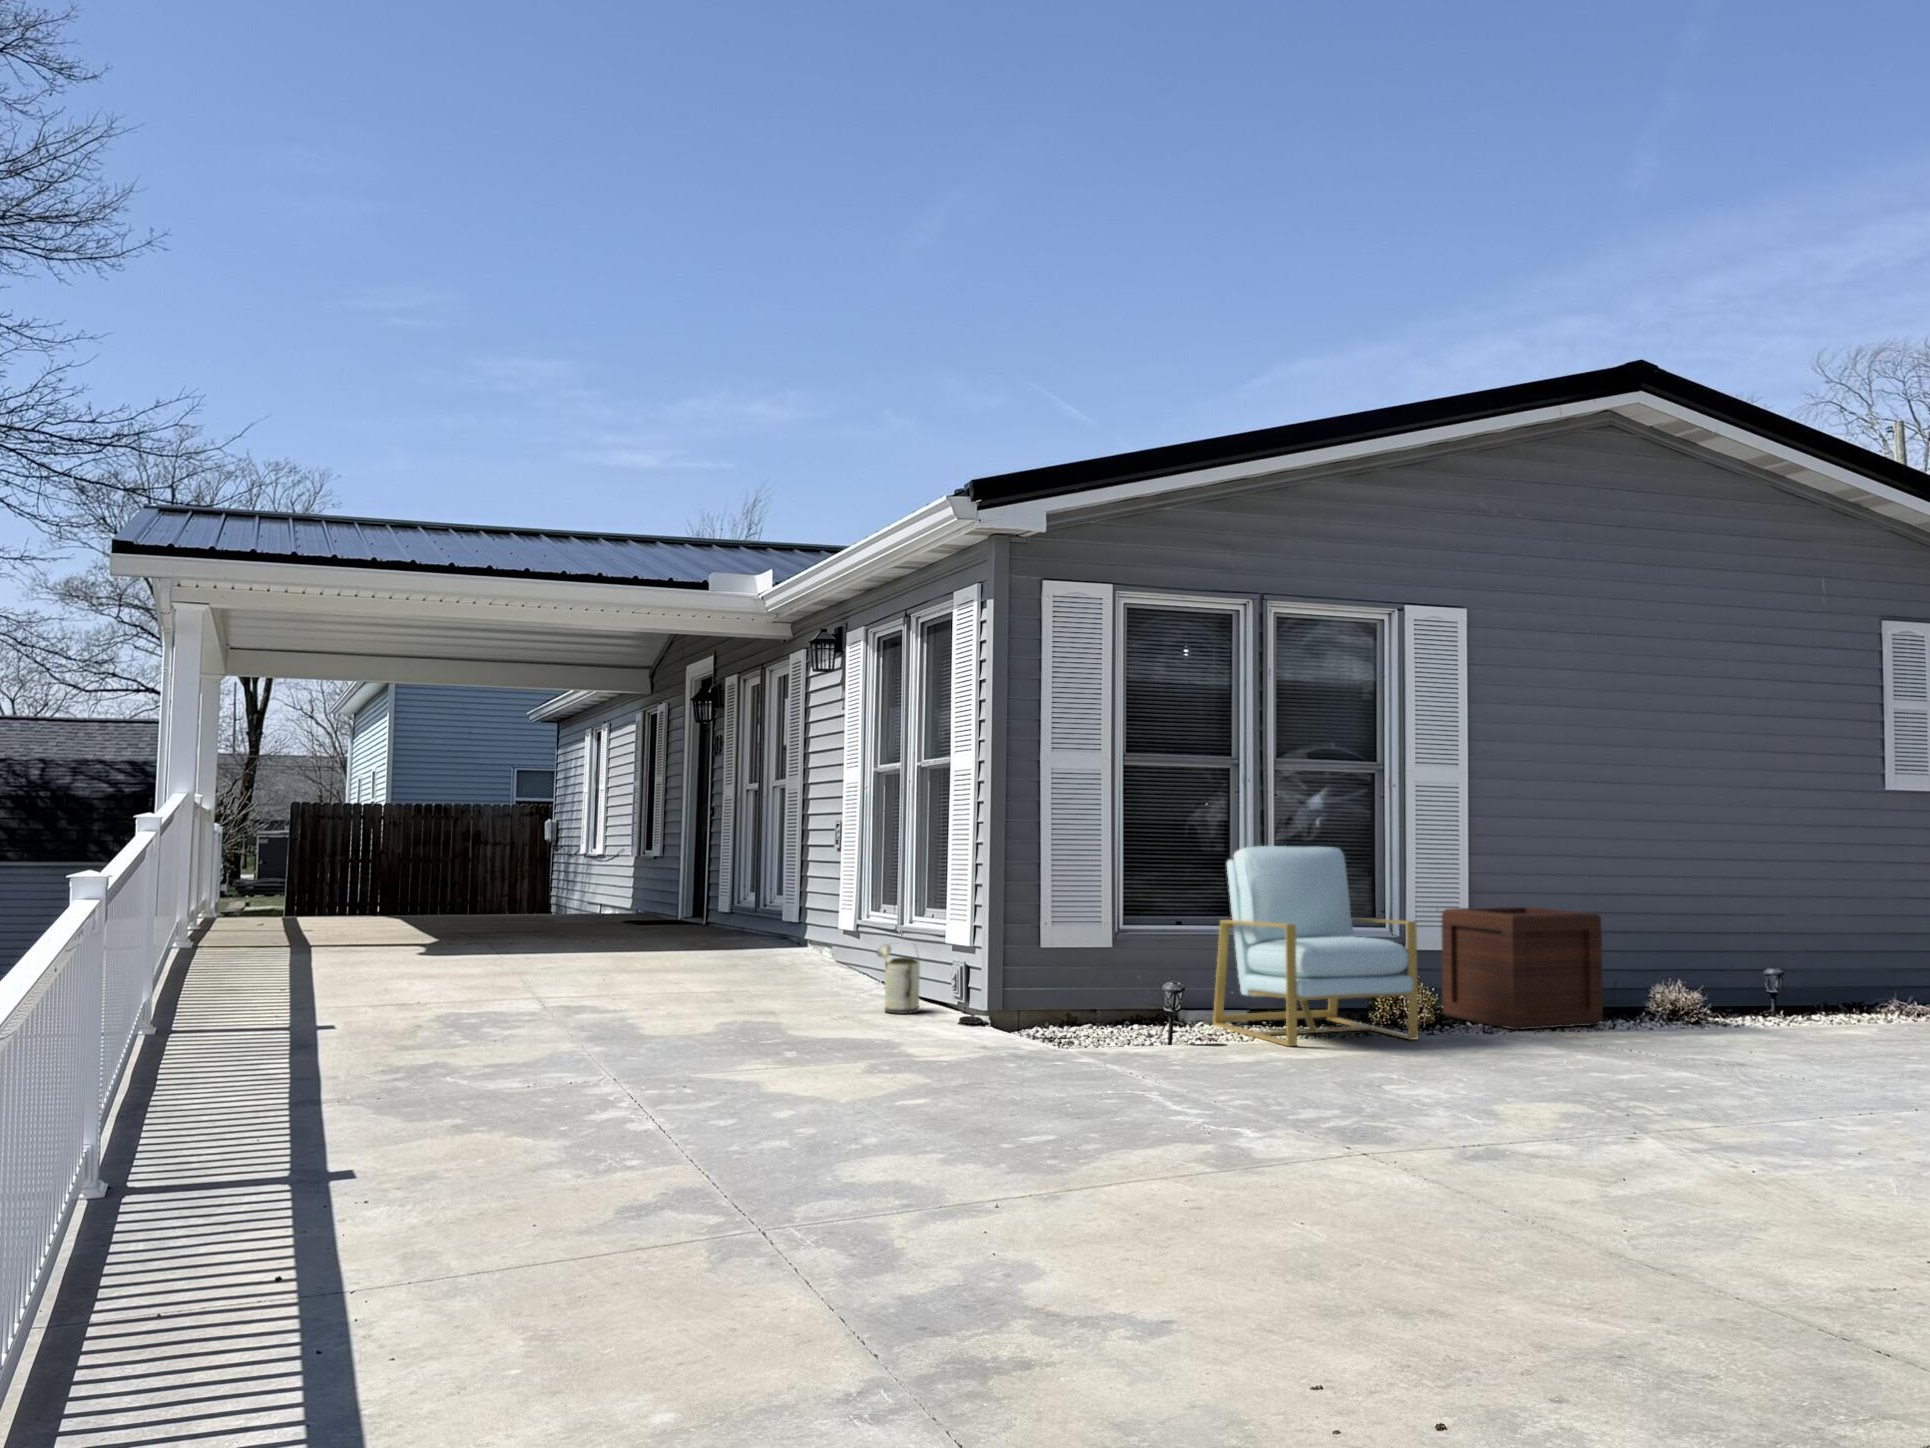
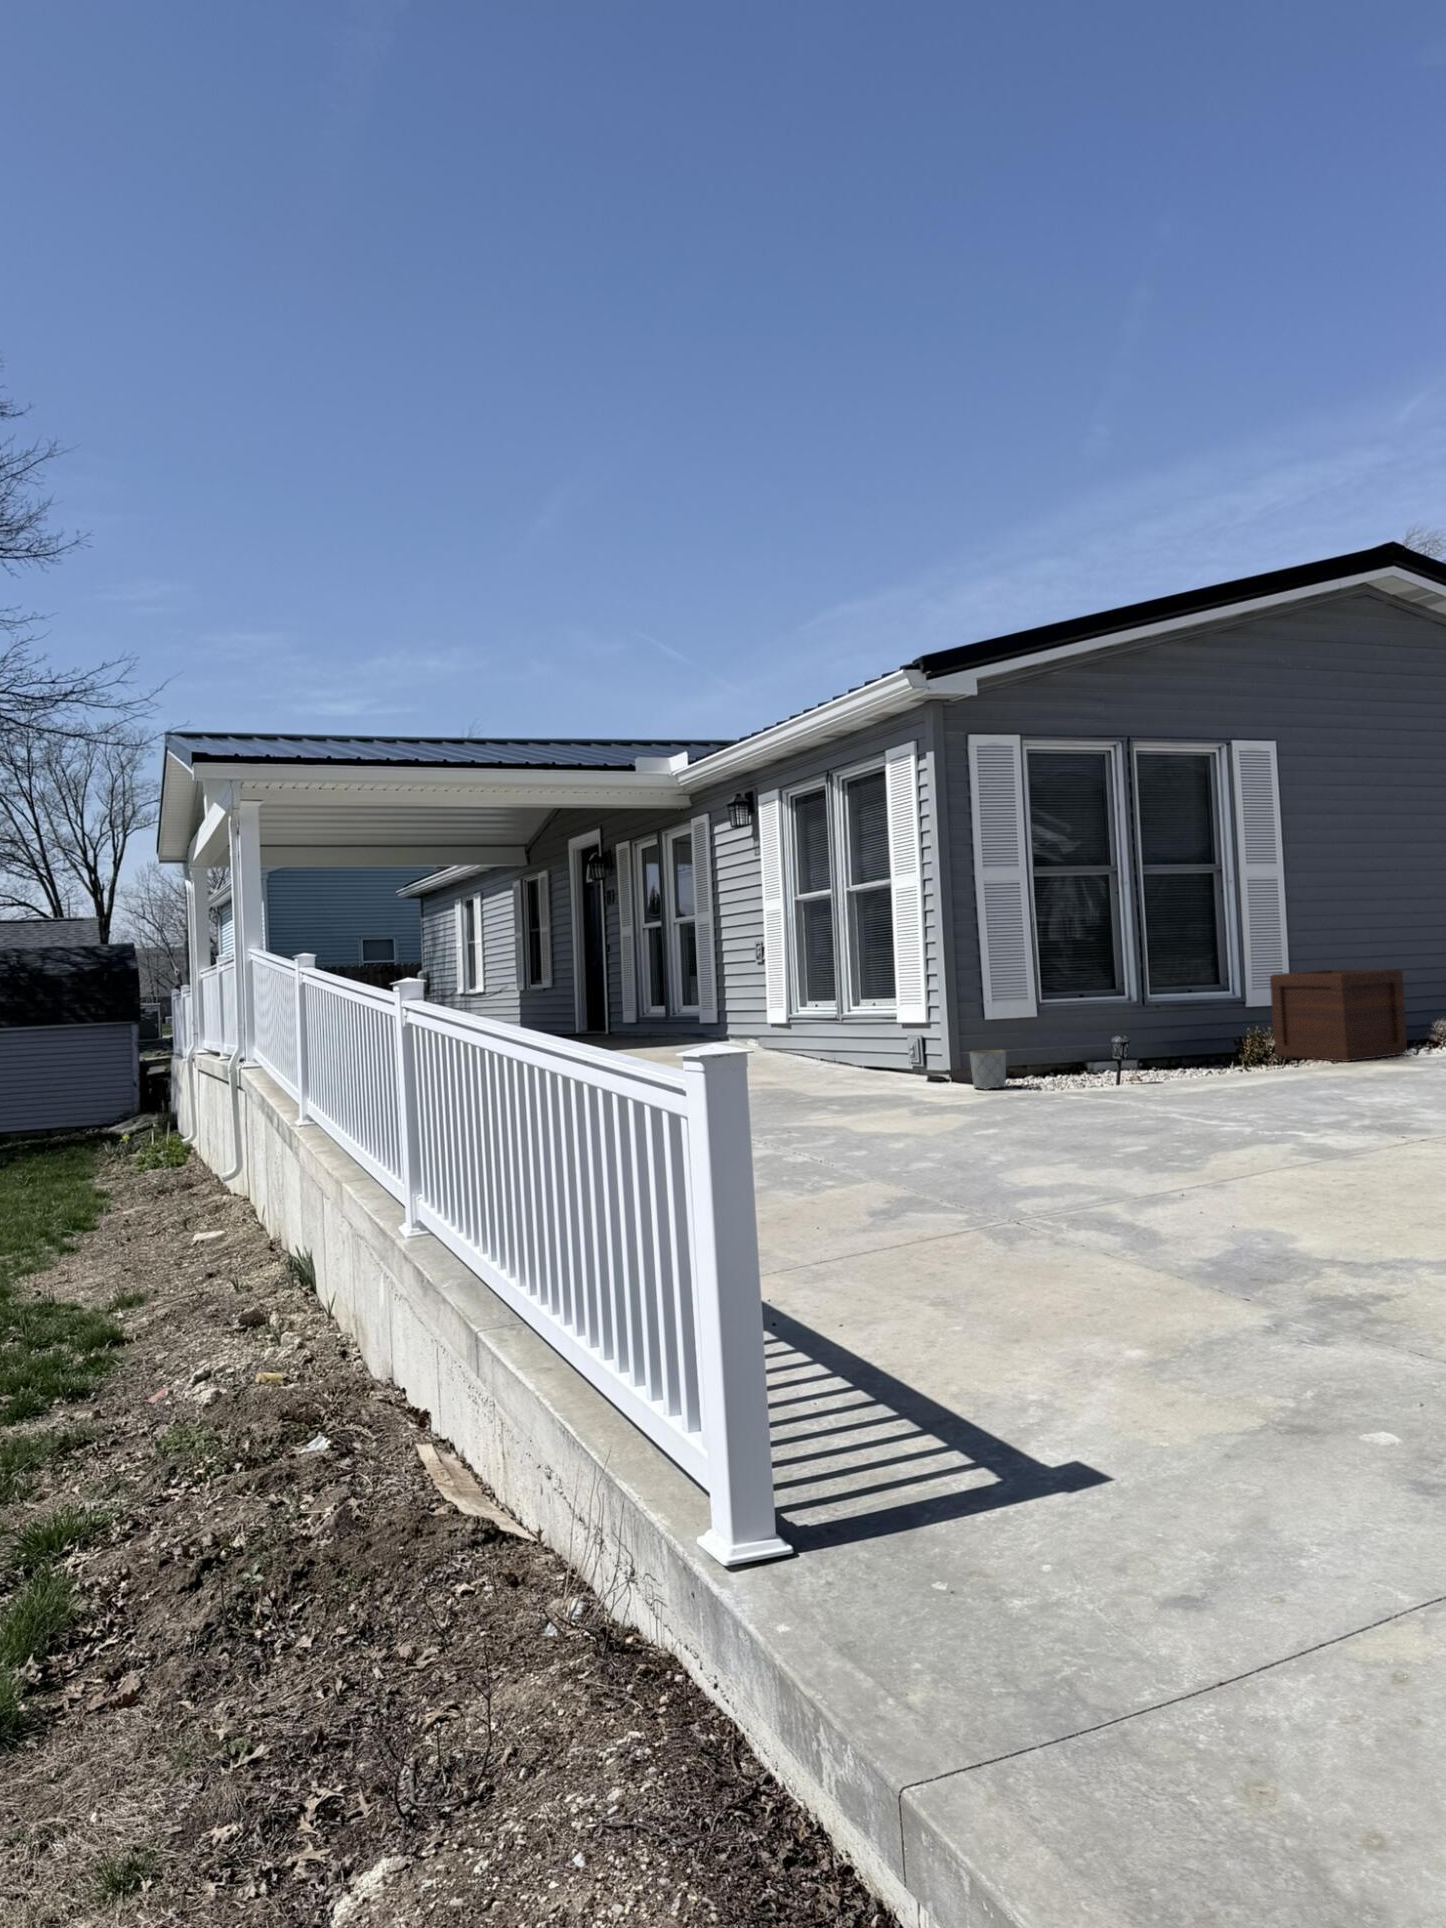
chair: present [1213,846,1418,1046] -> none [1113,931,1287,1083]
watering can: present [877,945,920,1014] -> none [832,1027,875,1082]
planter: none [1012,985,1057,1037] -> present [970,1050,1006,1090]

